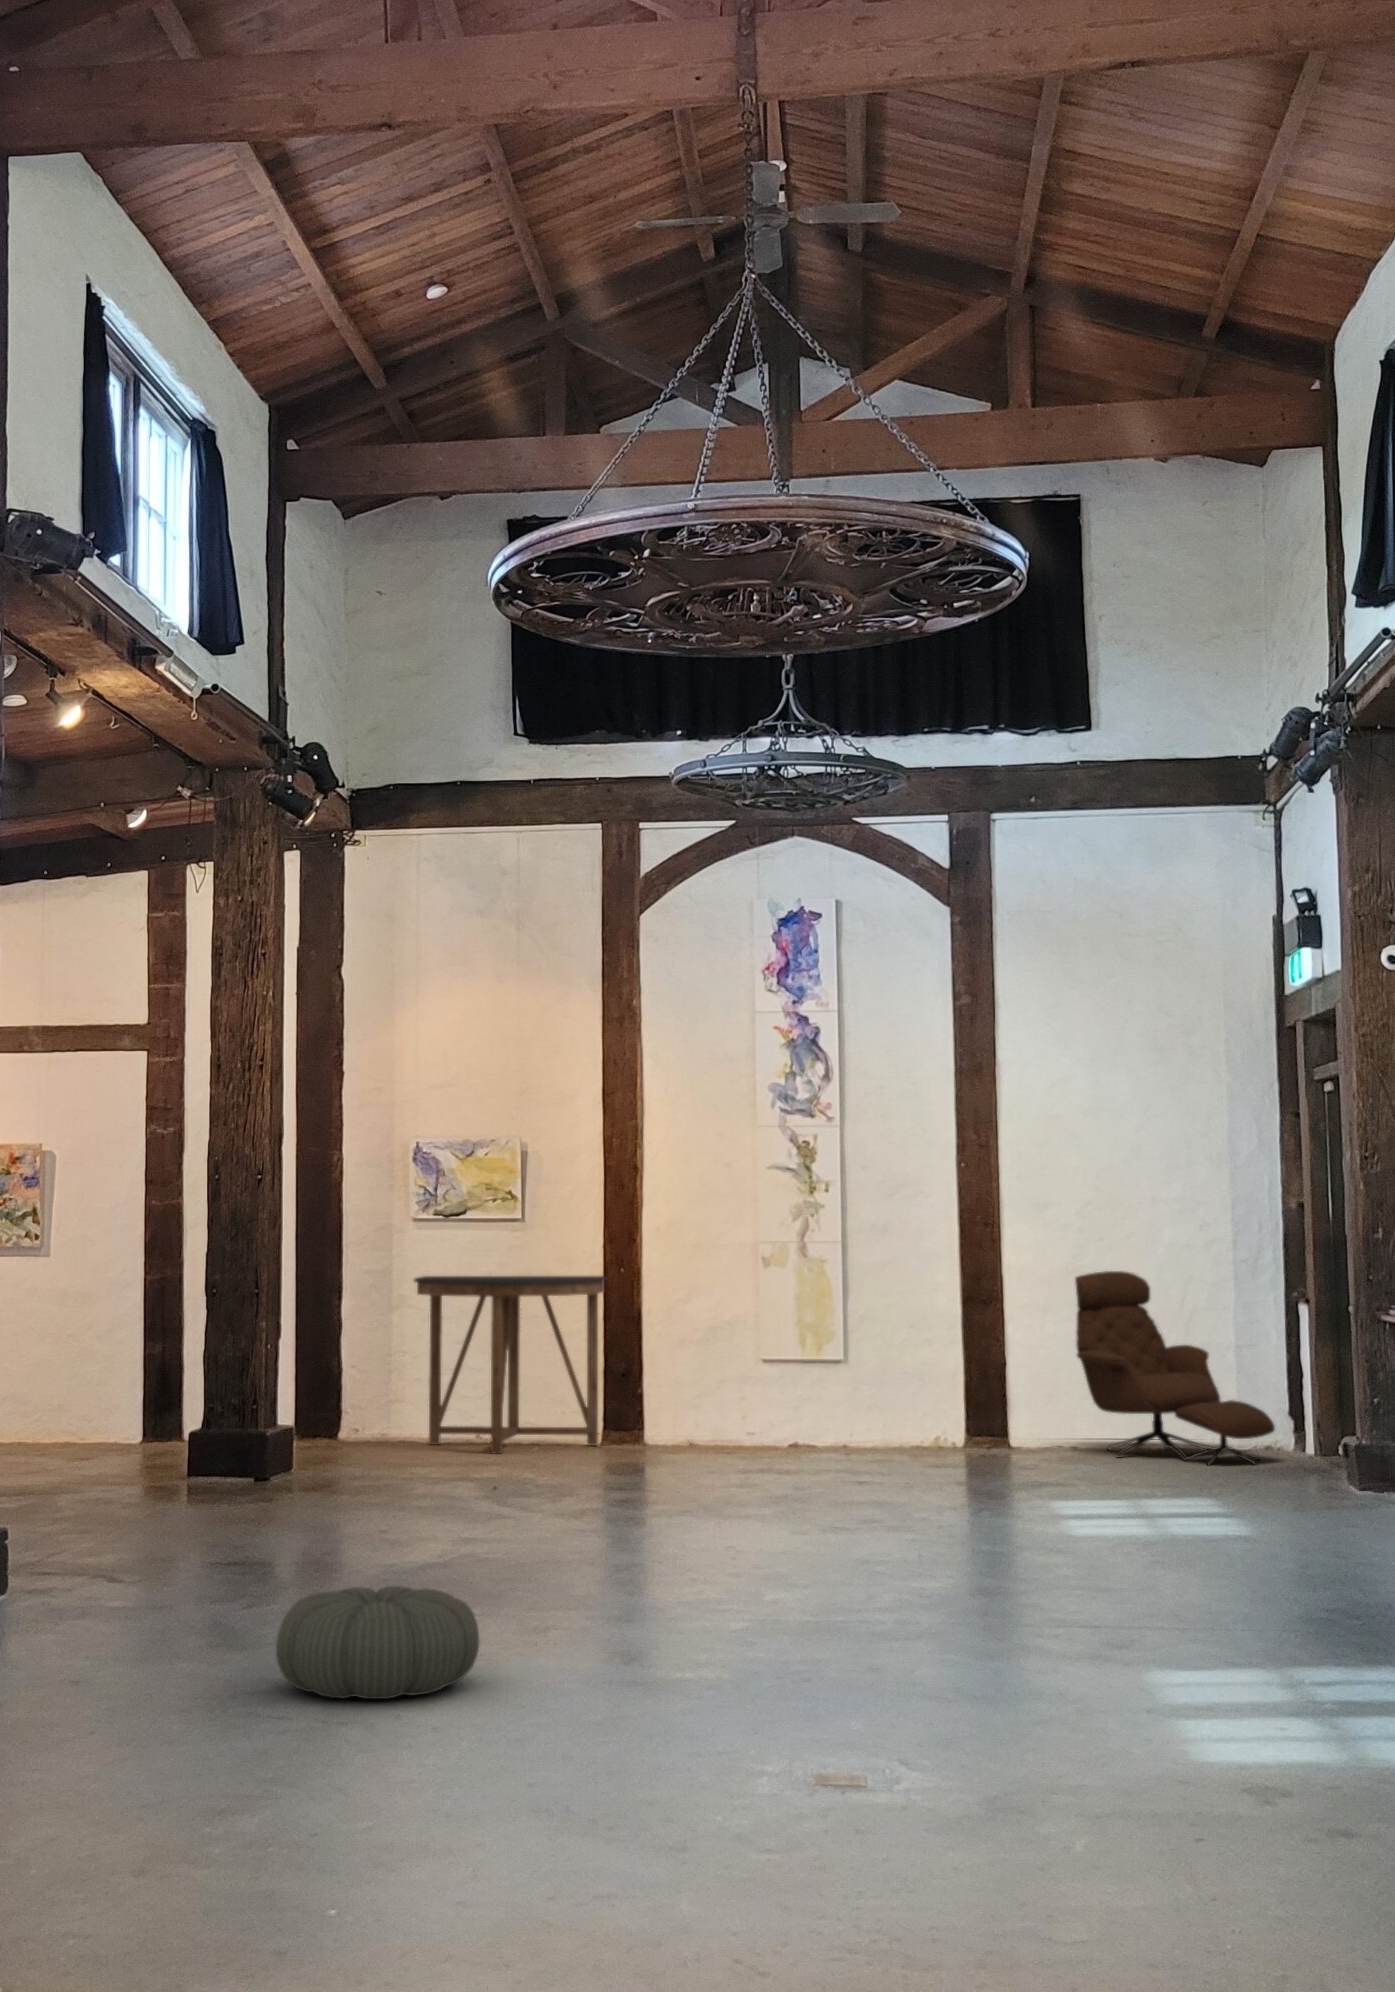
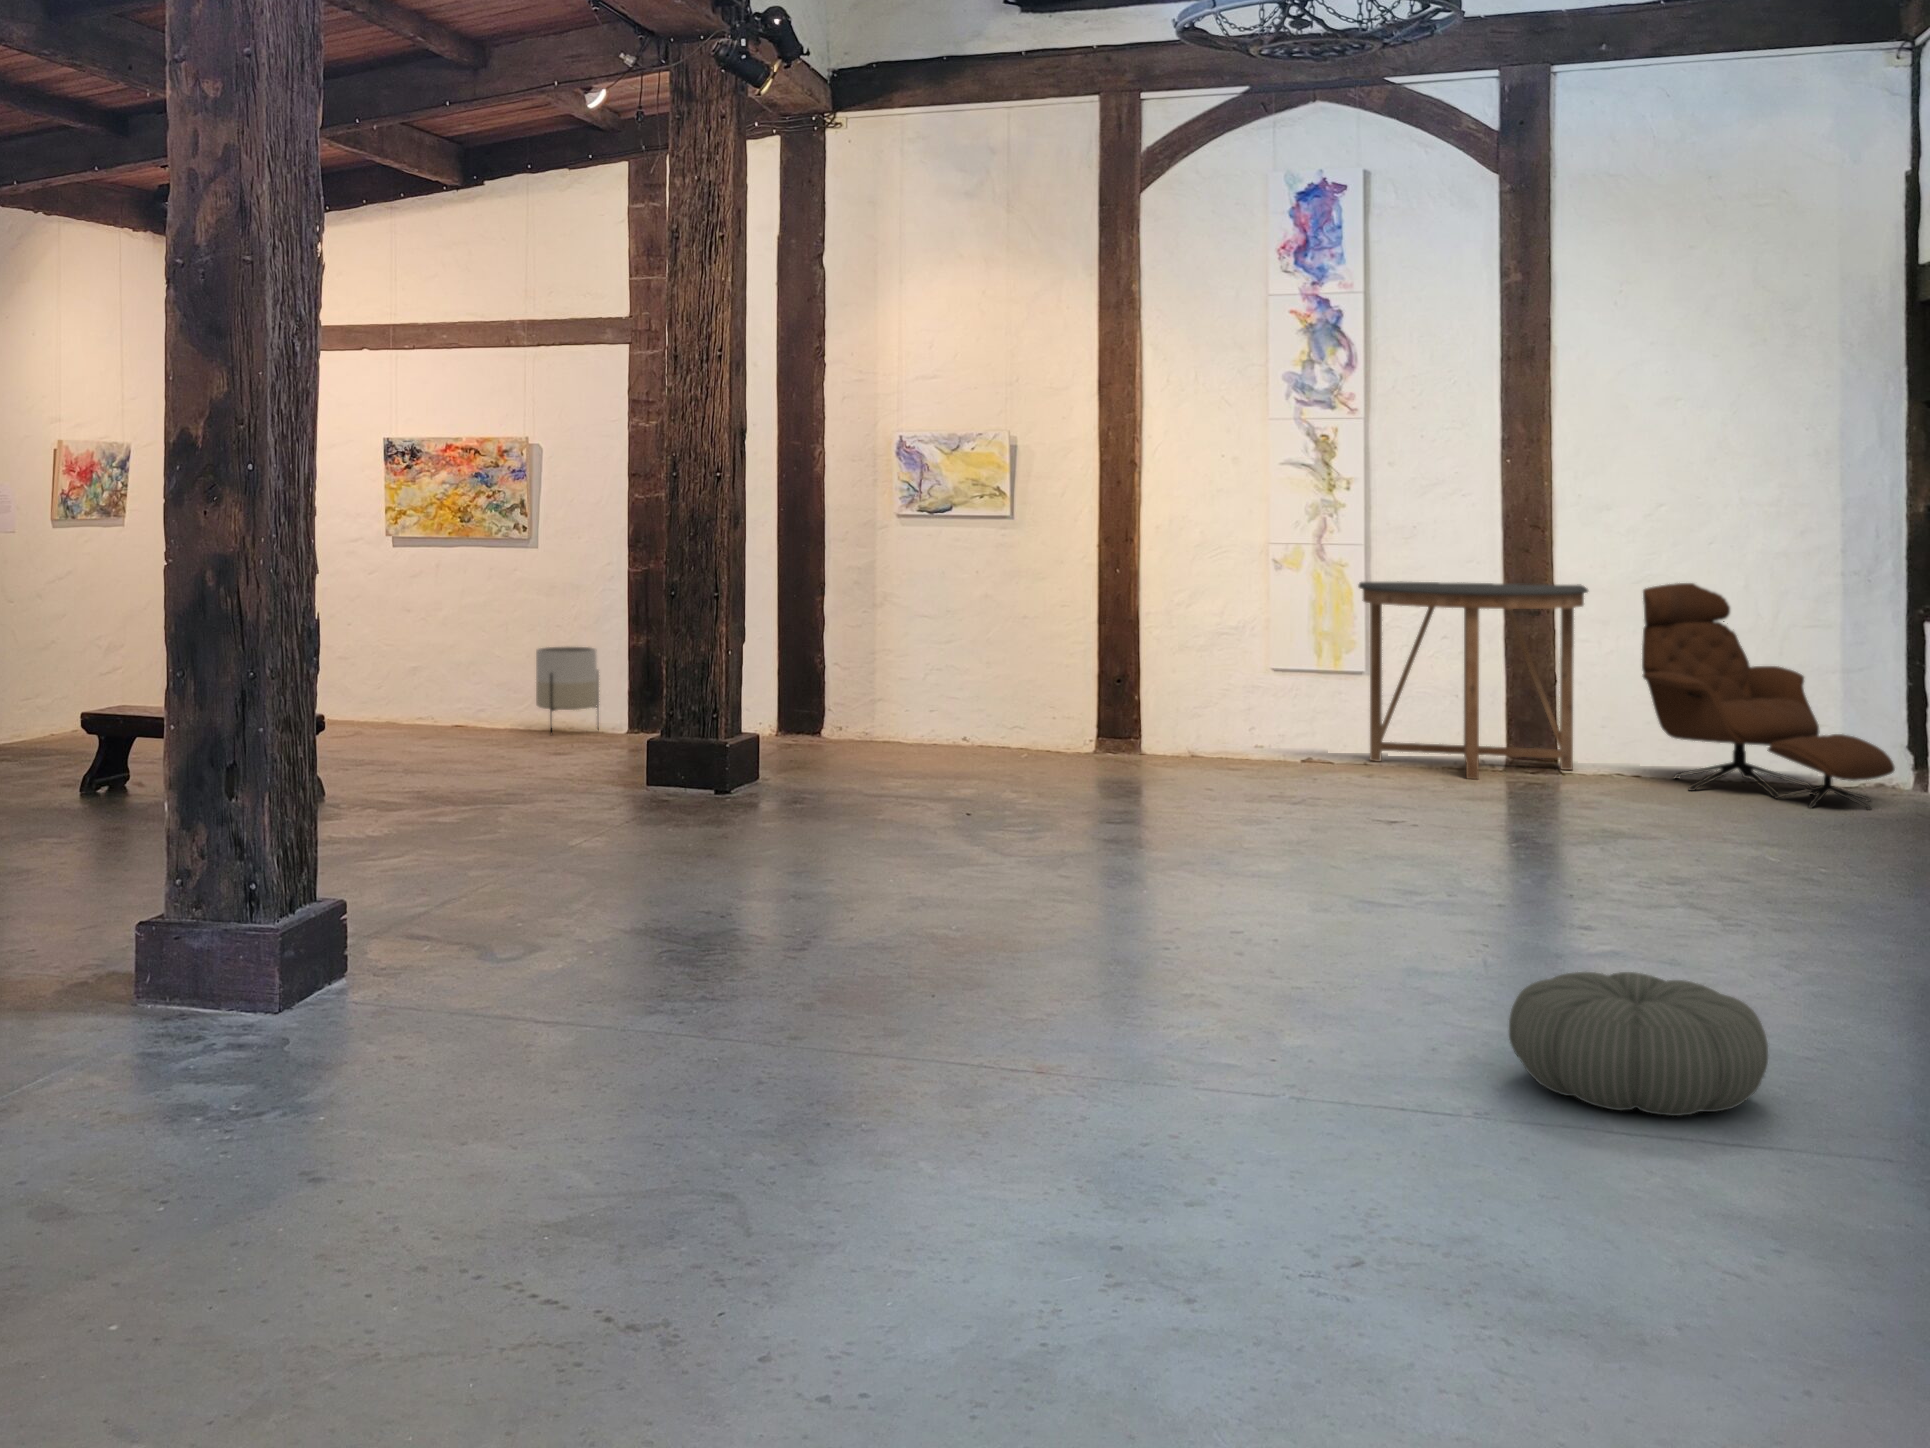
console table: present [414,1276,607,1454] -> present [1359,582,1588,780]
planter: none [41,1359,108,1451] -> present [536,647,599,727]
pouf: present [276,1586,479,1699] -> present [1509,972,1768,1116]

